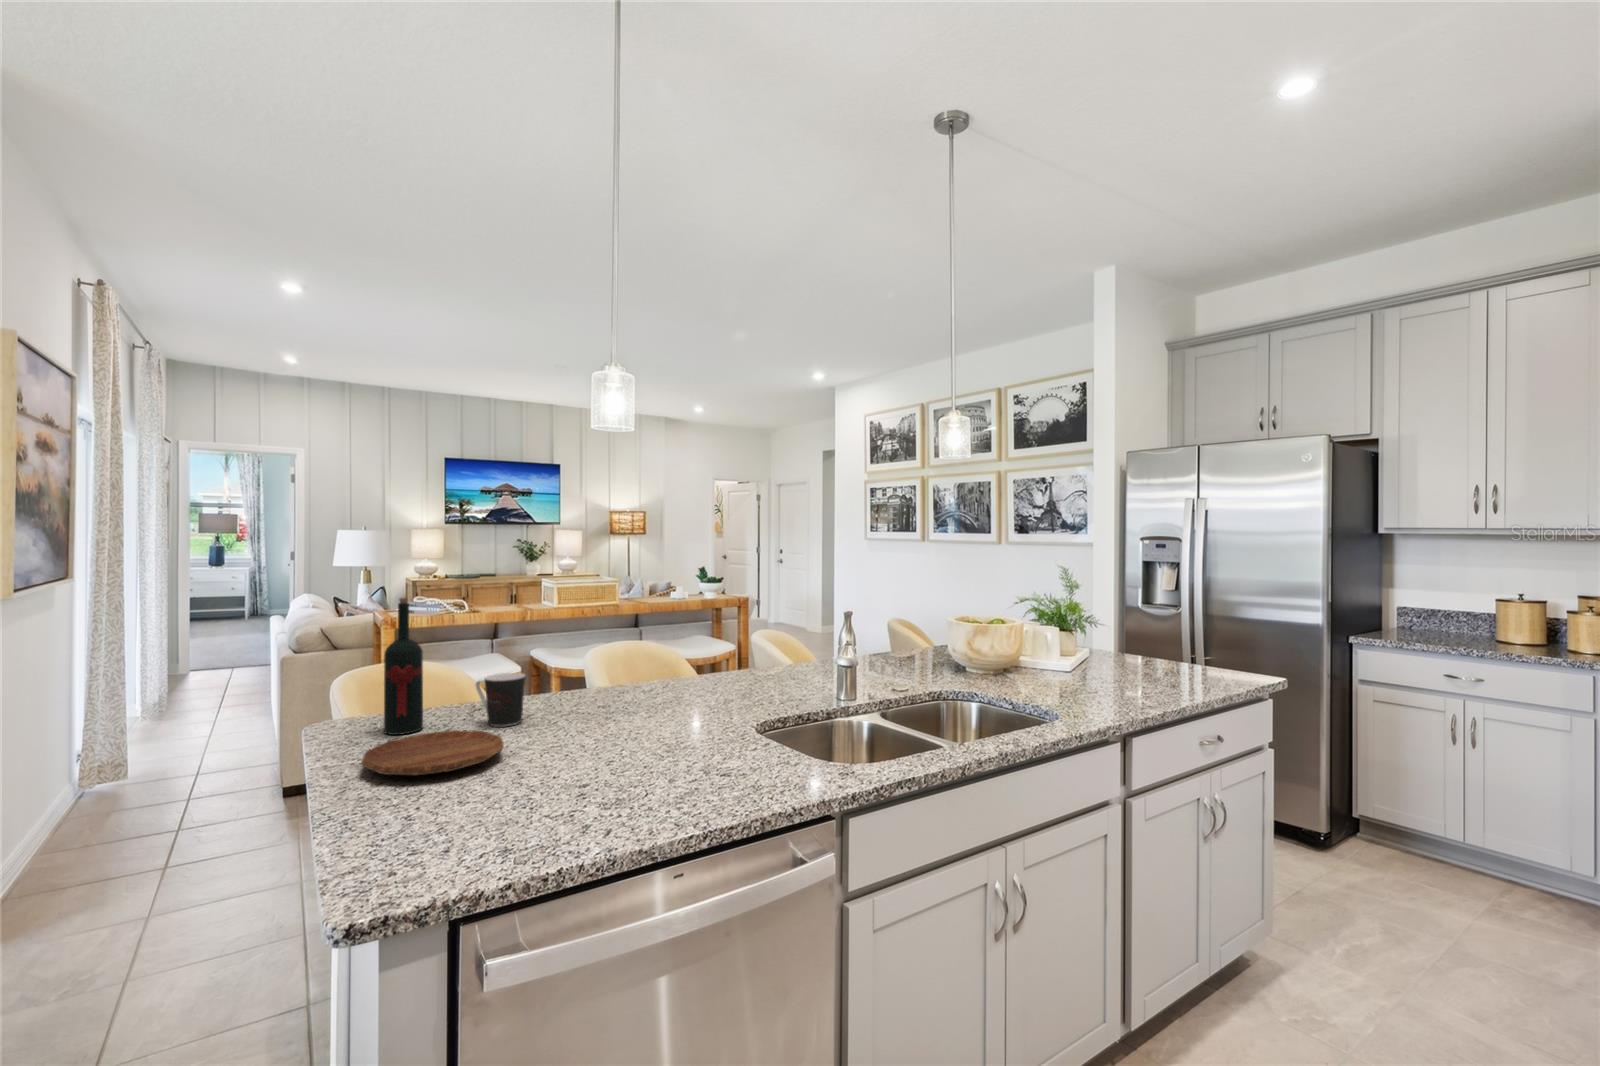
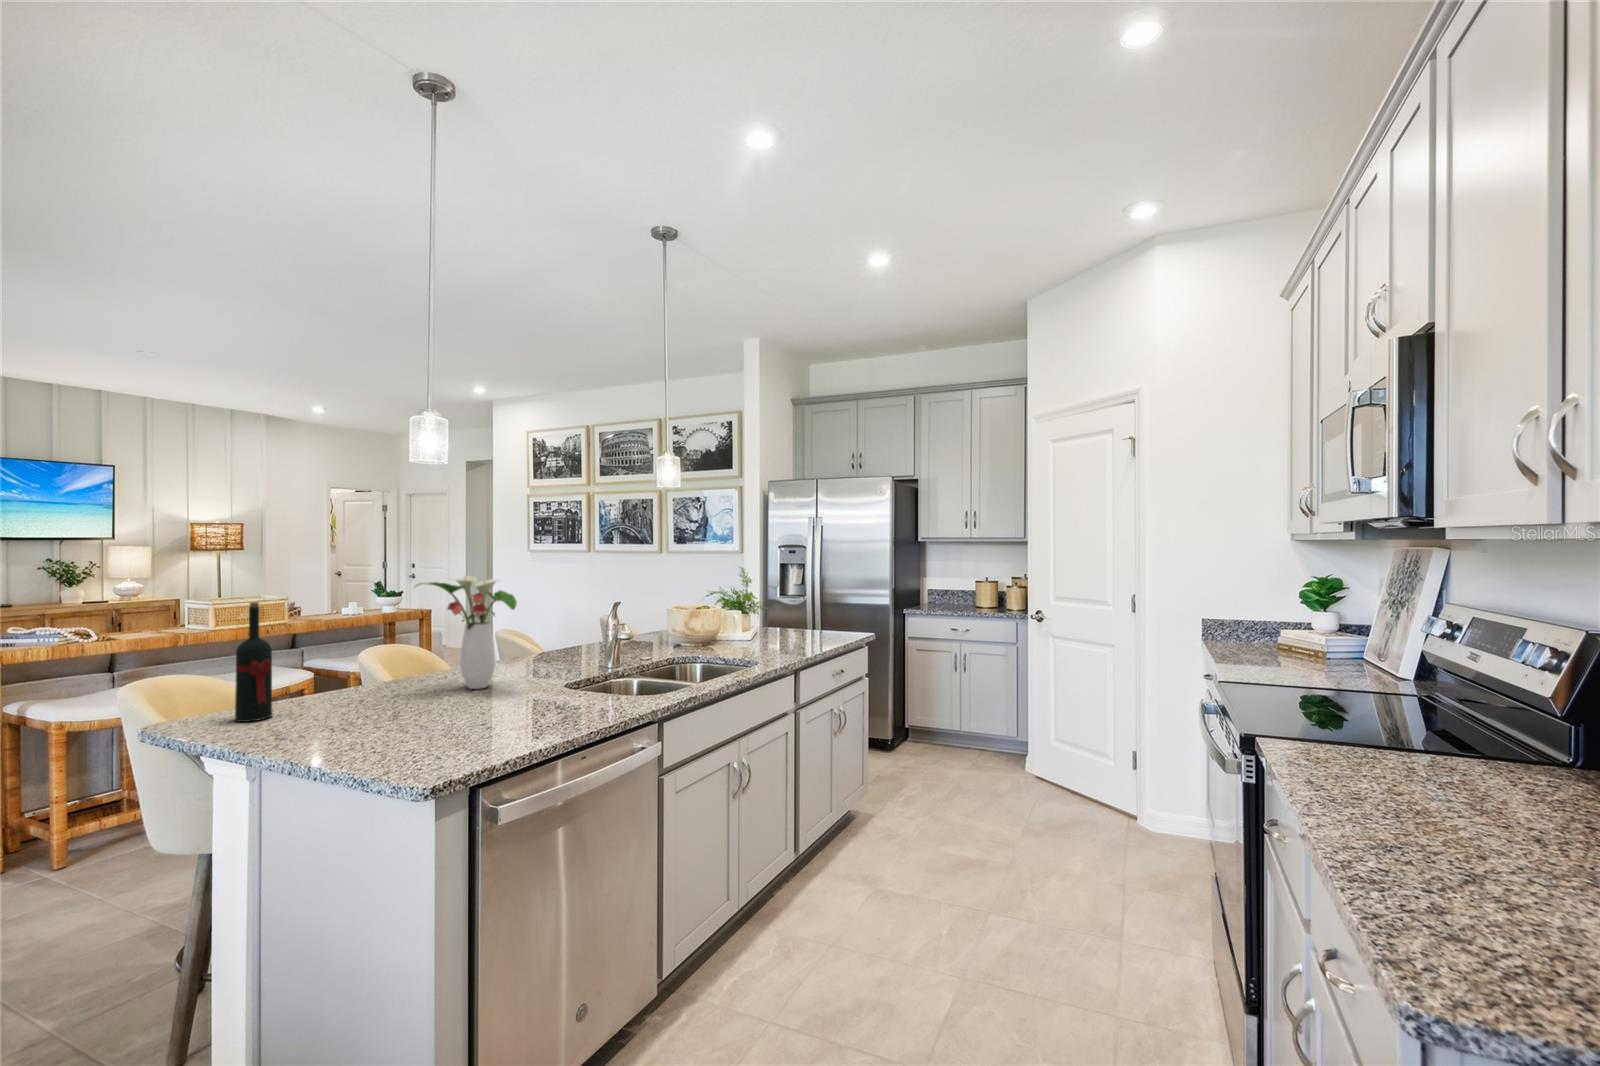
flower arrangement: none [577,572,691,717] -> present [415,576,517,689]
coffee cup: present [476,673,525,727] -> none [316,663,366,707]
tray: present [361,730,504,775] -> none [269,705,392,736]

